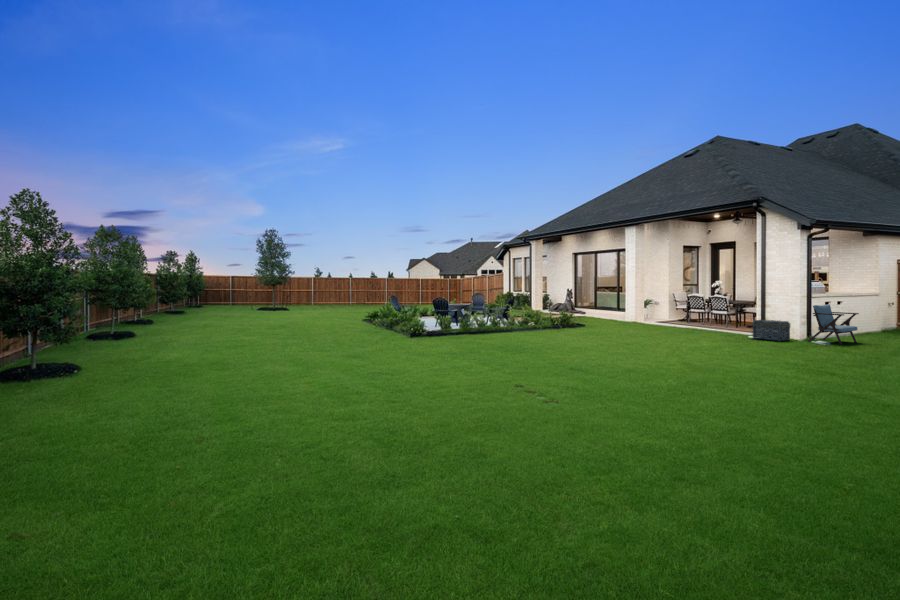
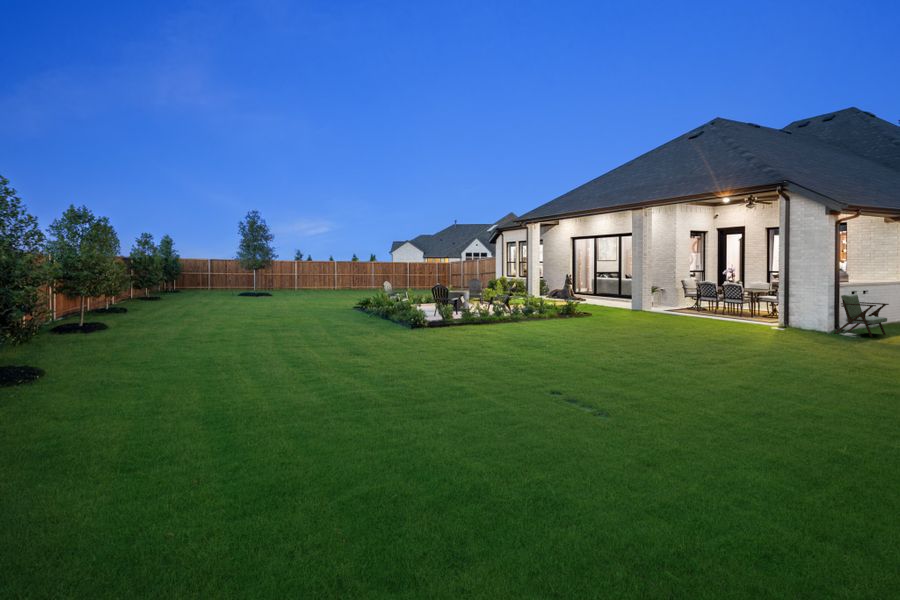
basket: present [753,319,790,341] -> none [775,308,817,333]

